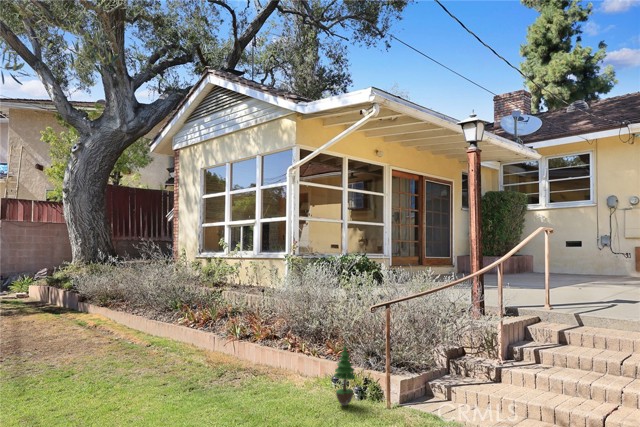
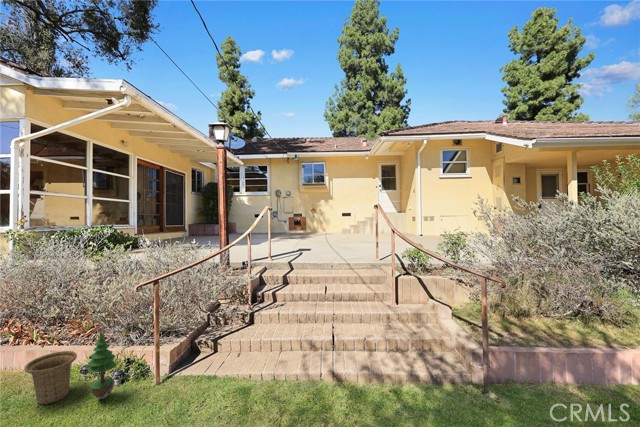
basket: none [293,358,327,399] -> present [25,351,77,405]

